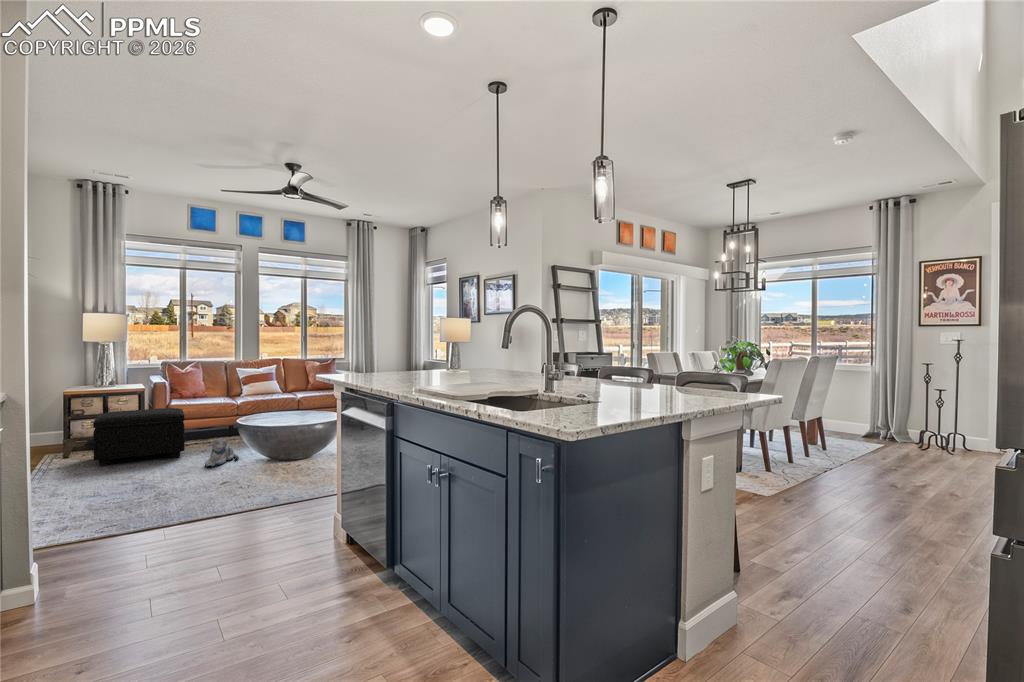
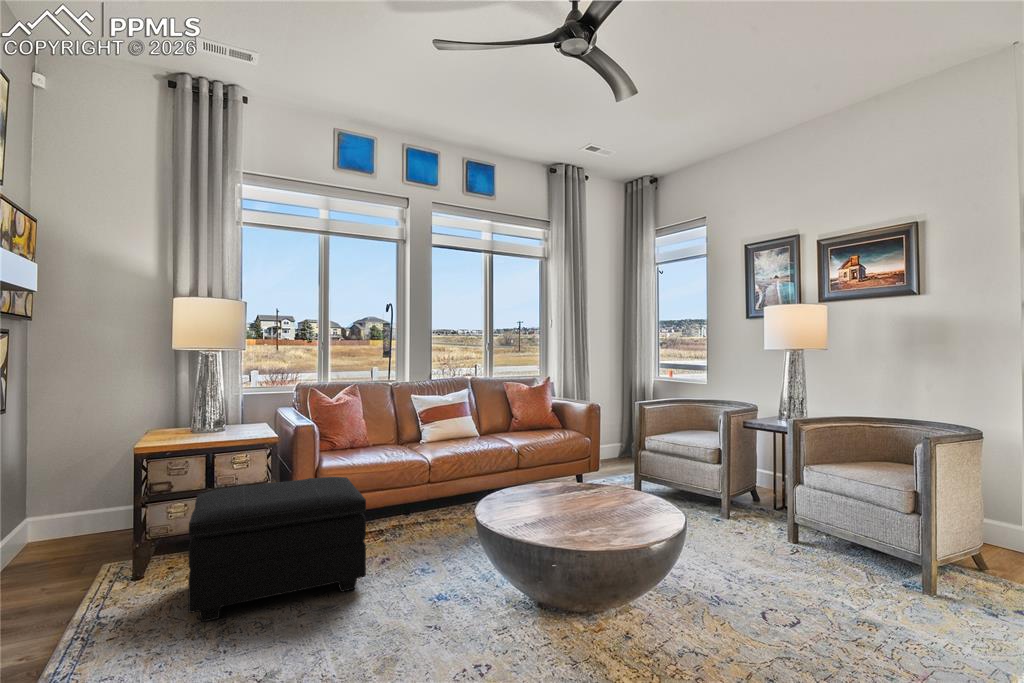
plush toy: present [205,438,239,467] -> none [427,560,486,642]

